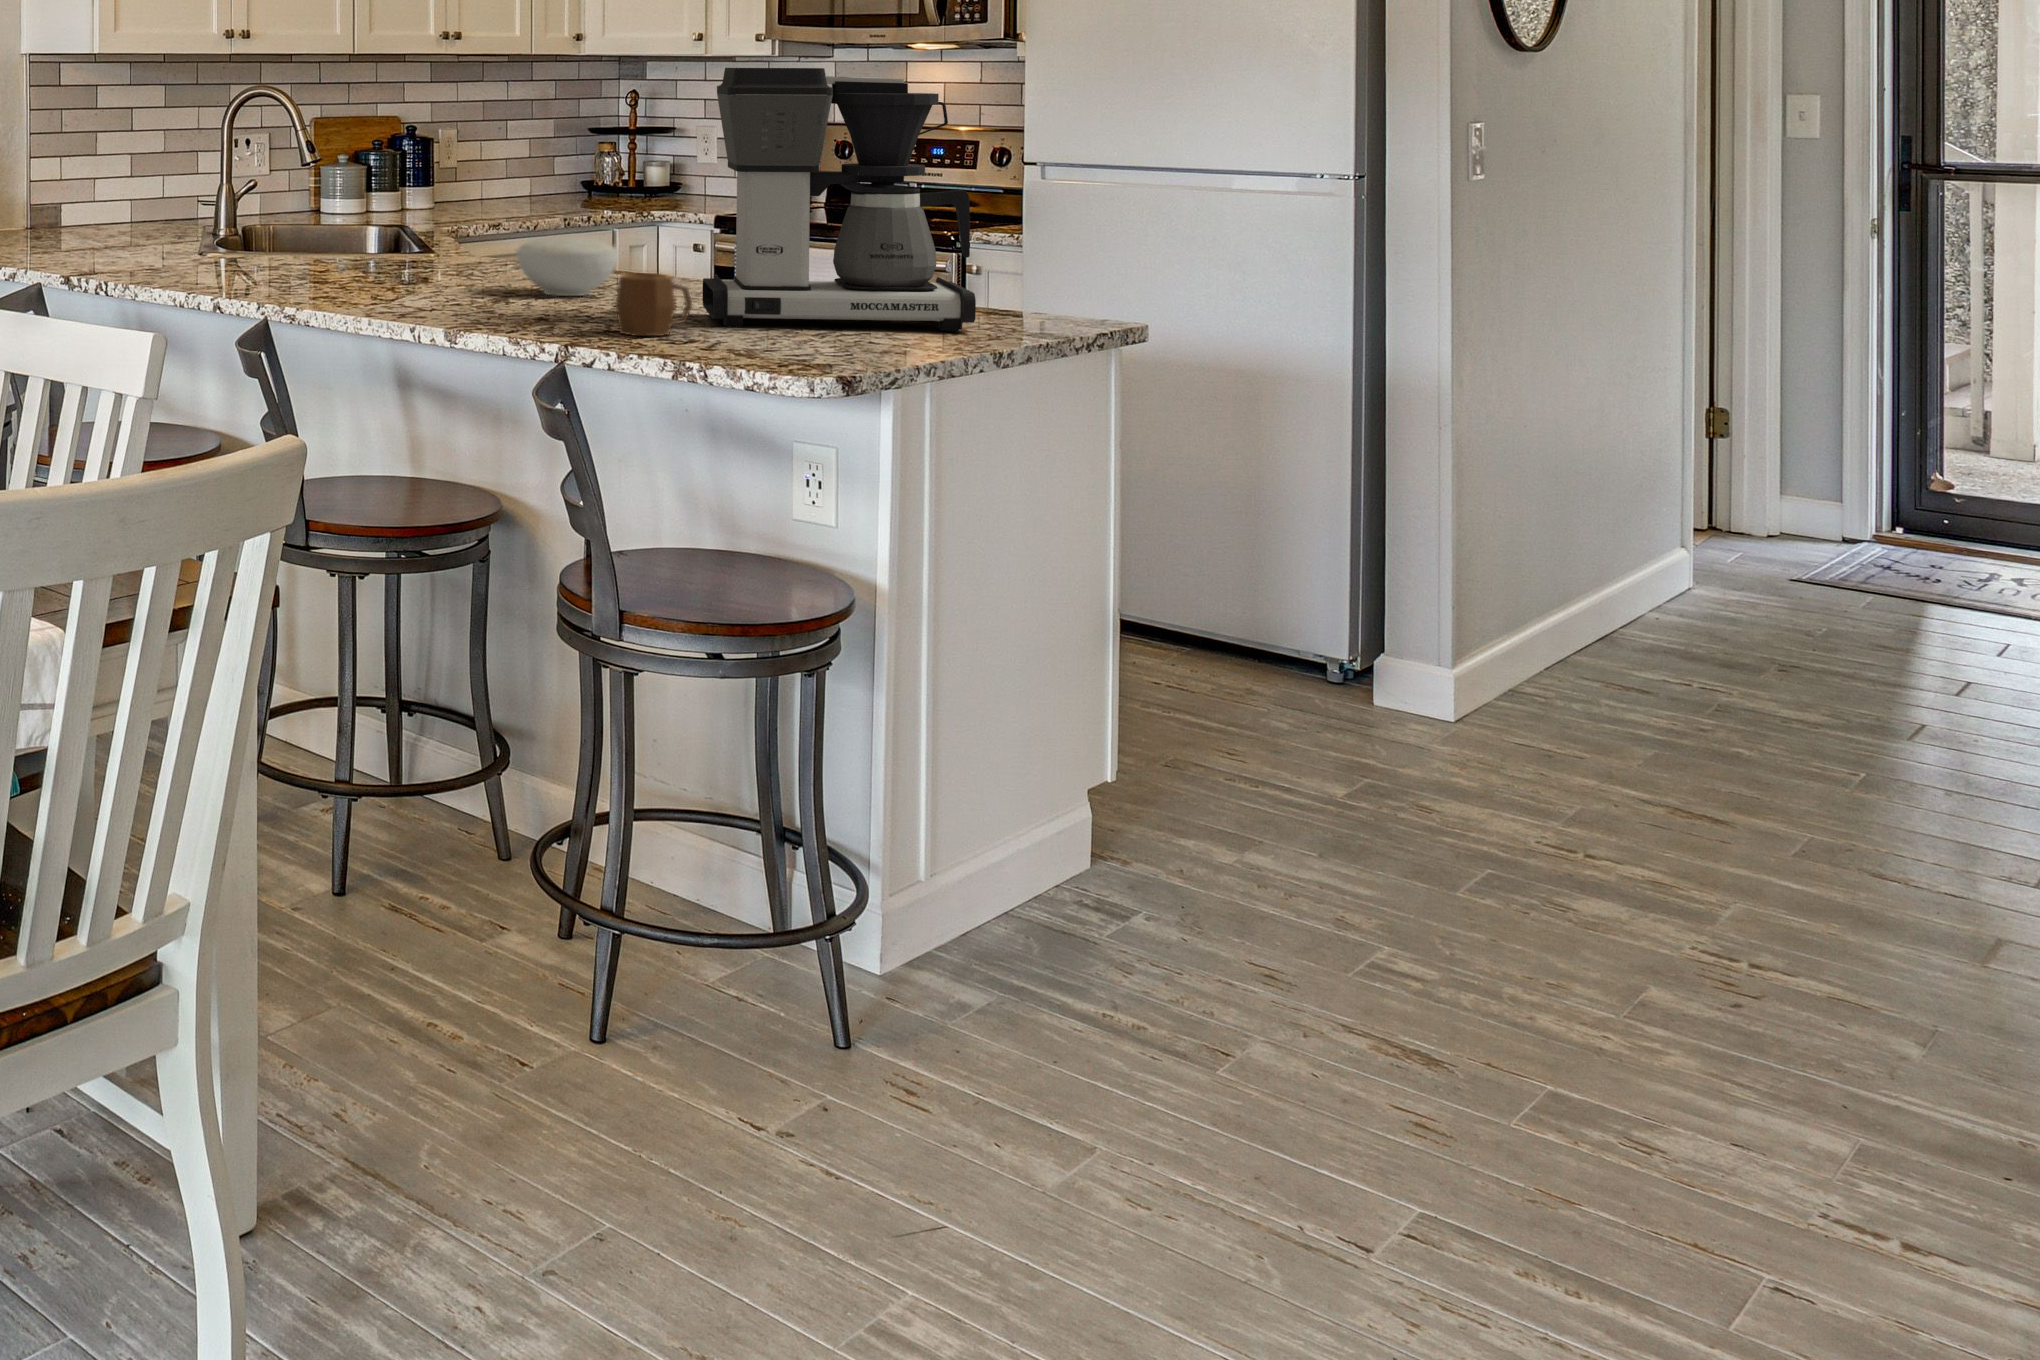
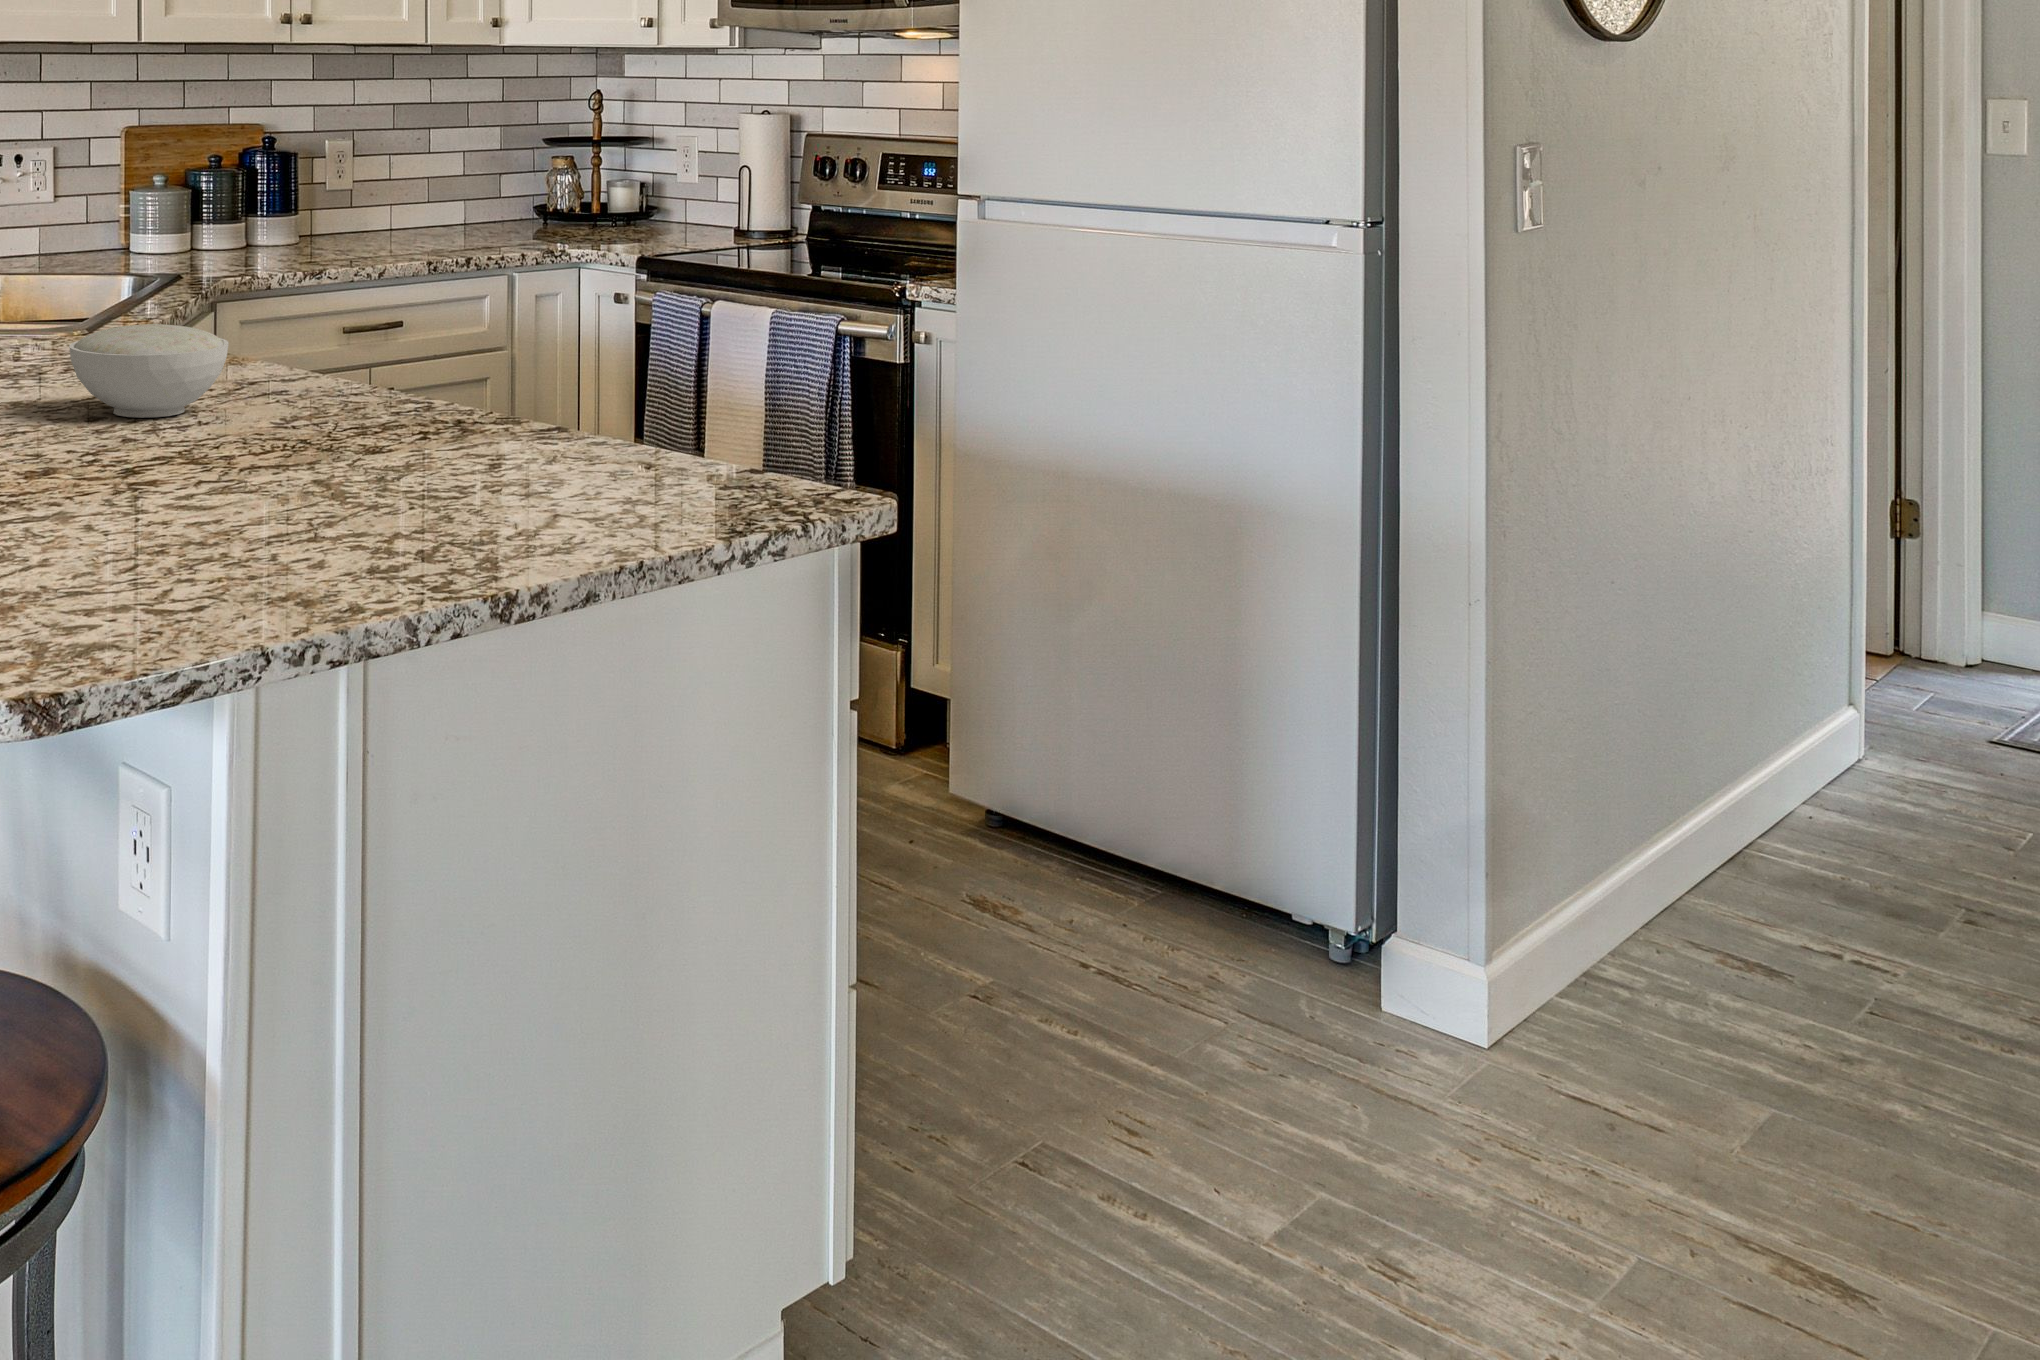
coffee maker: present [702,68,976,331] -> none [227,76,656,506]
mug: present [616,273,692,336] -> none [18,415,156,528]

